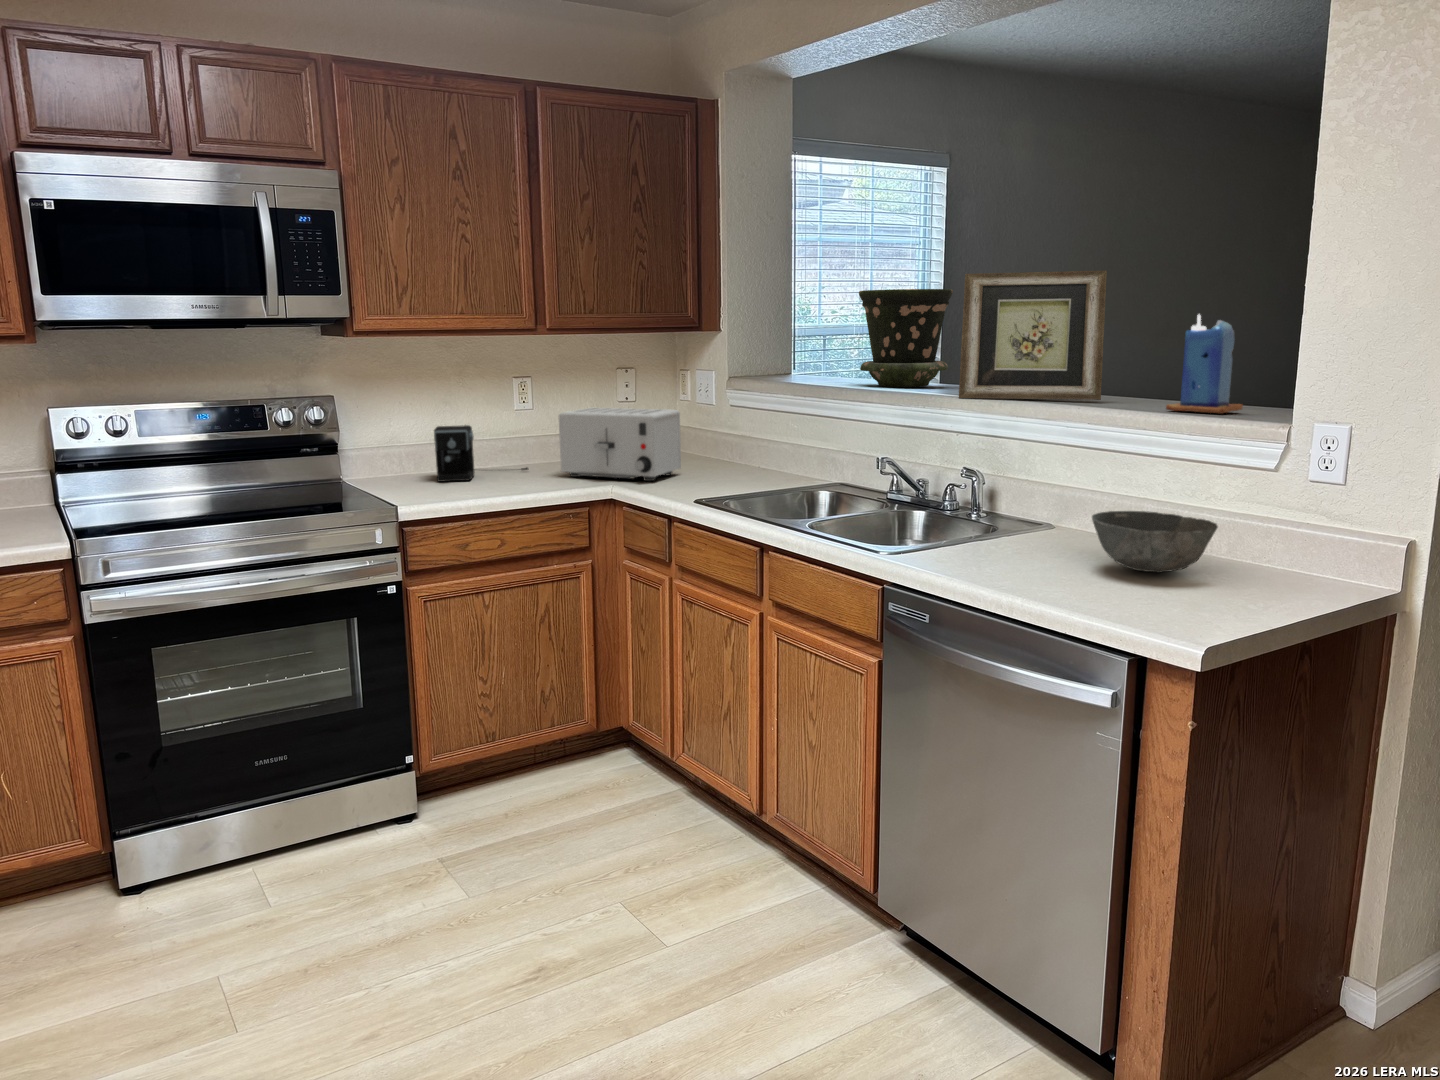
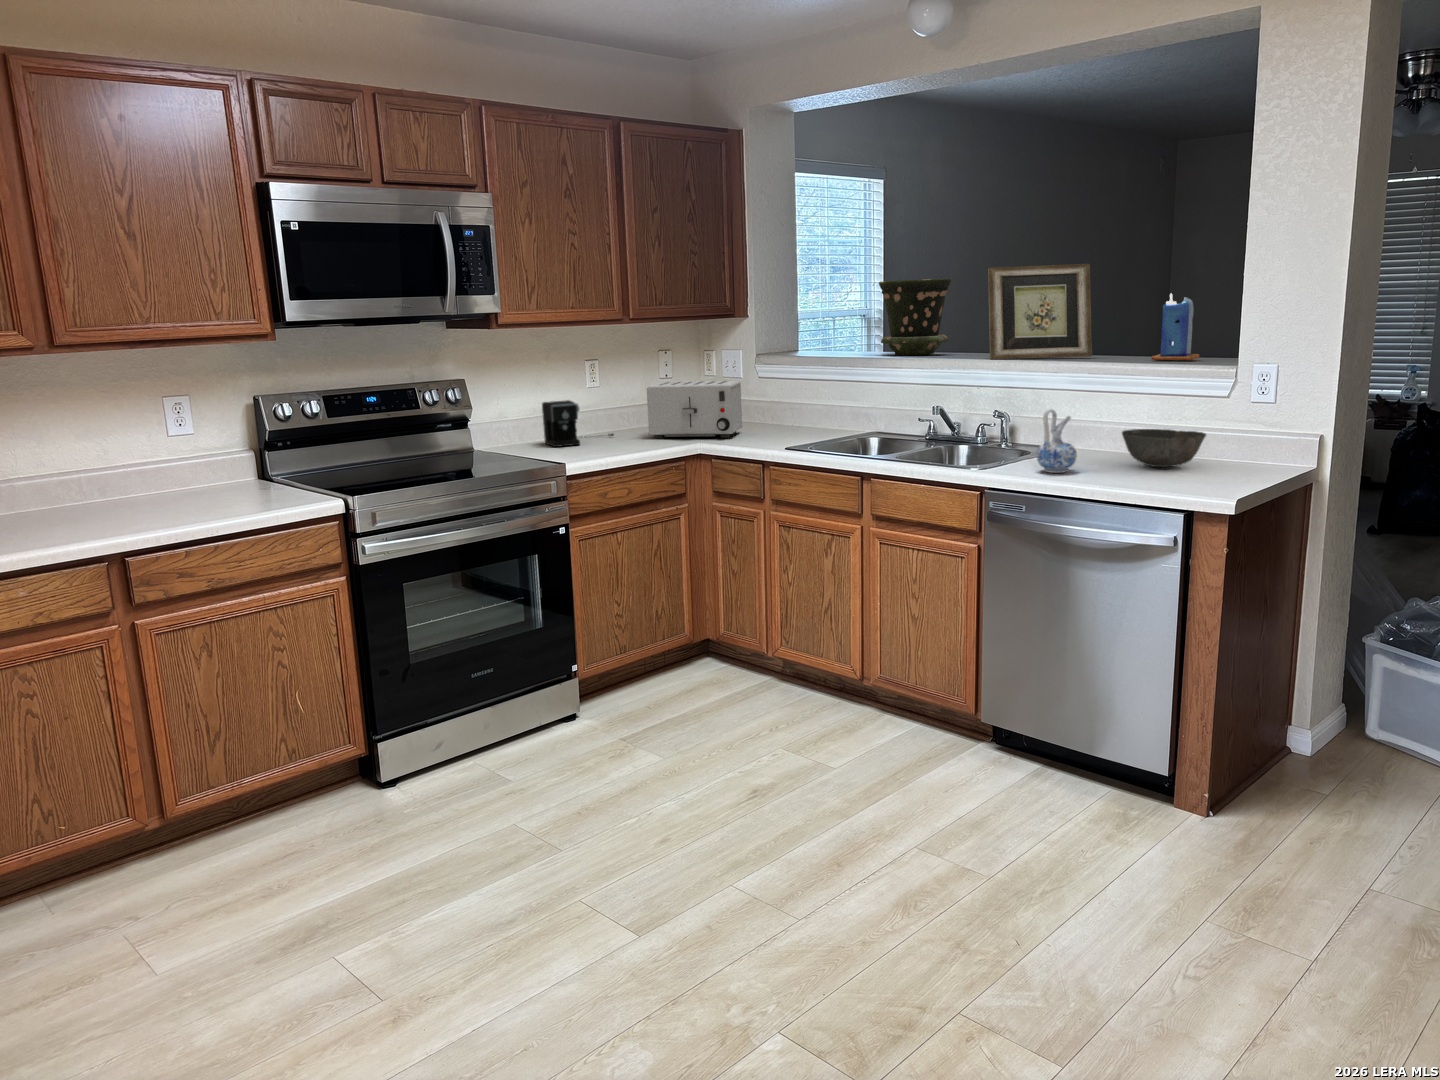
ceramic pitcher: none [959,477,1016,570] -> present [1036,409,1077,473]

